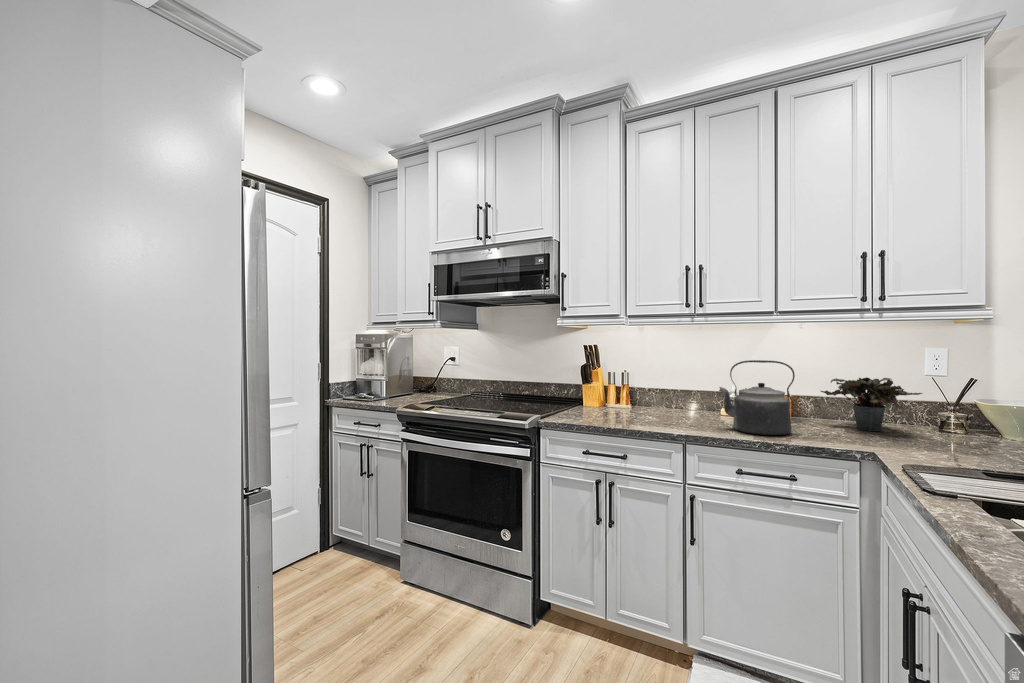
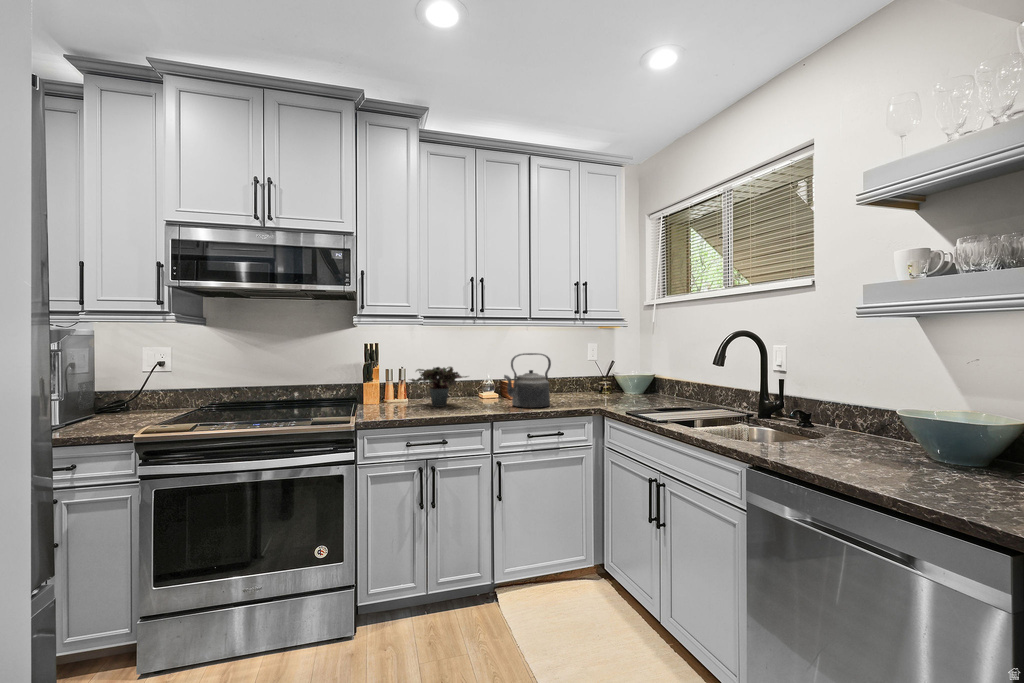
potted plant: present [821,377,922,431] -> present [410,367,468,407]

